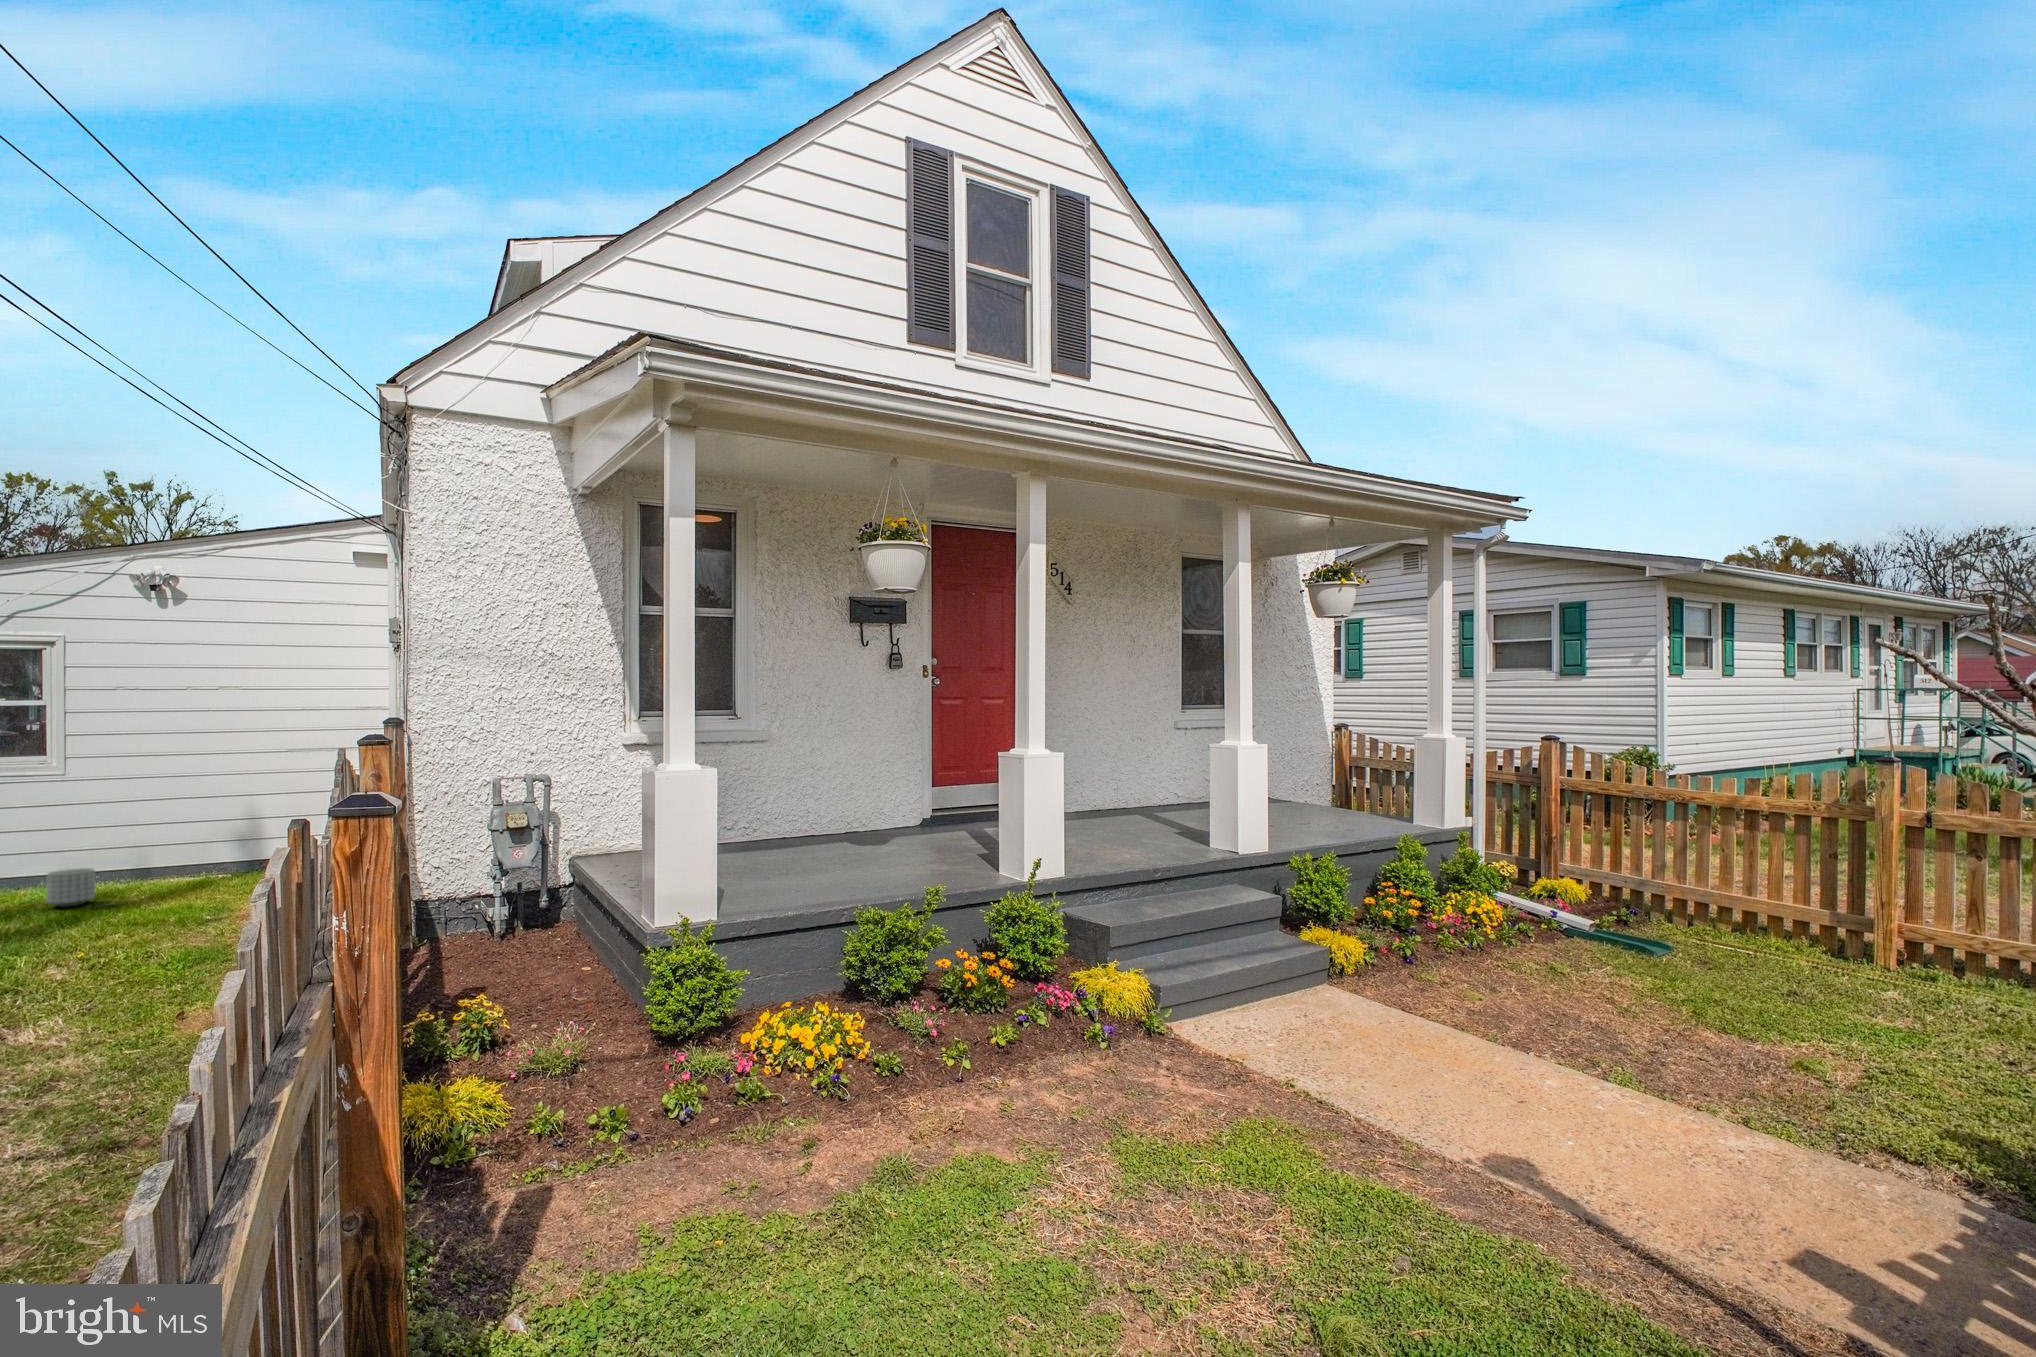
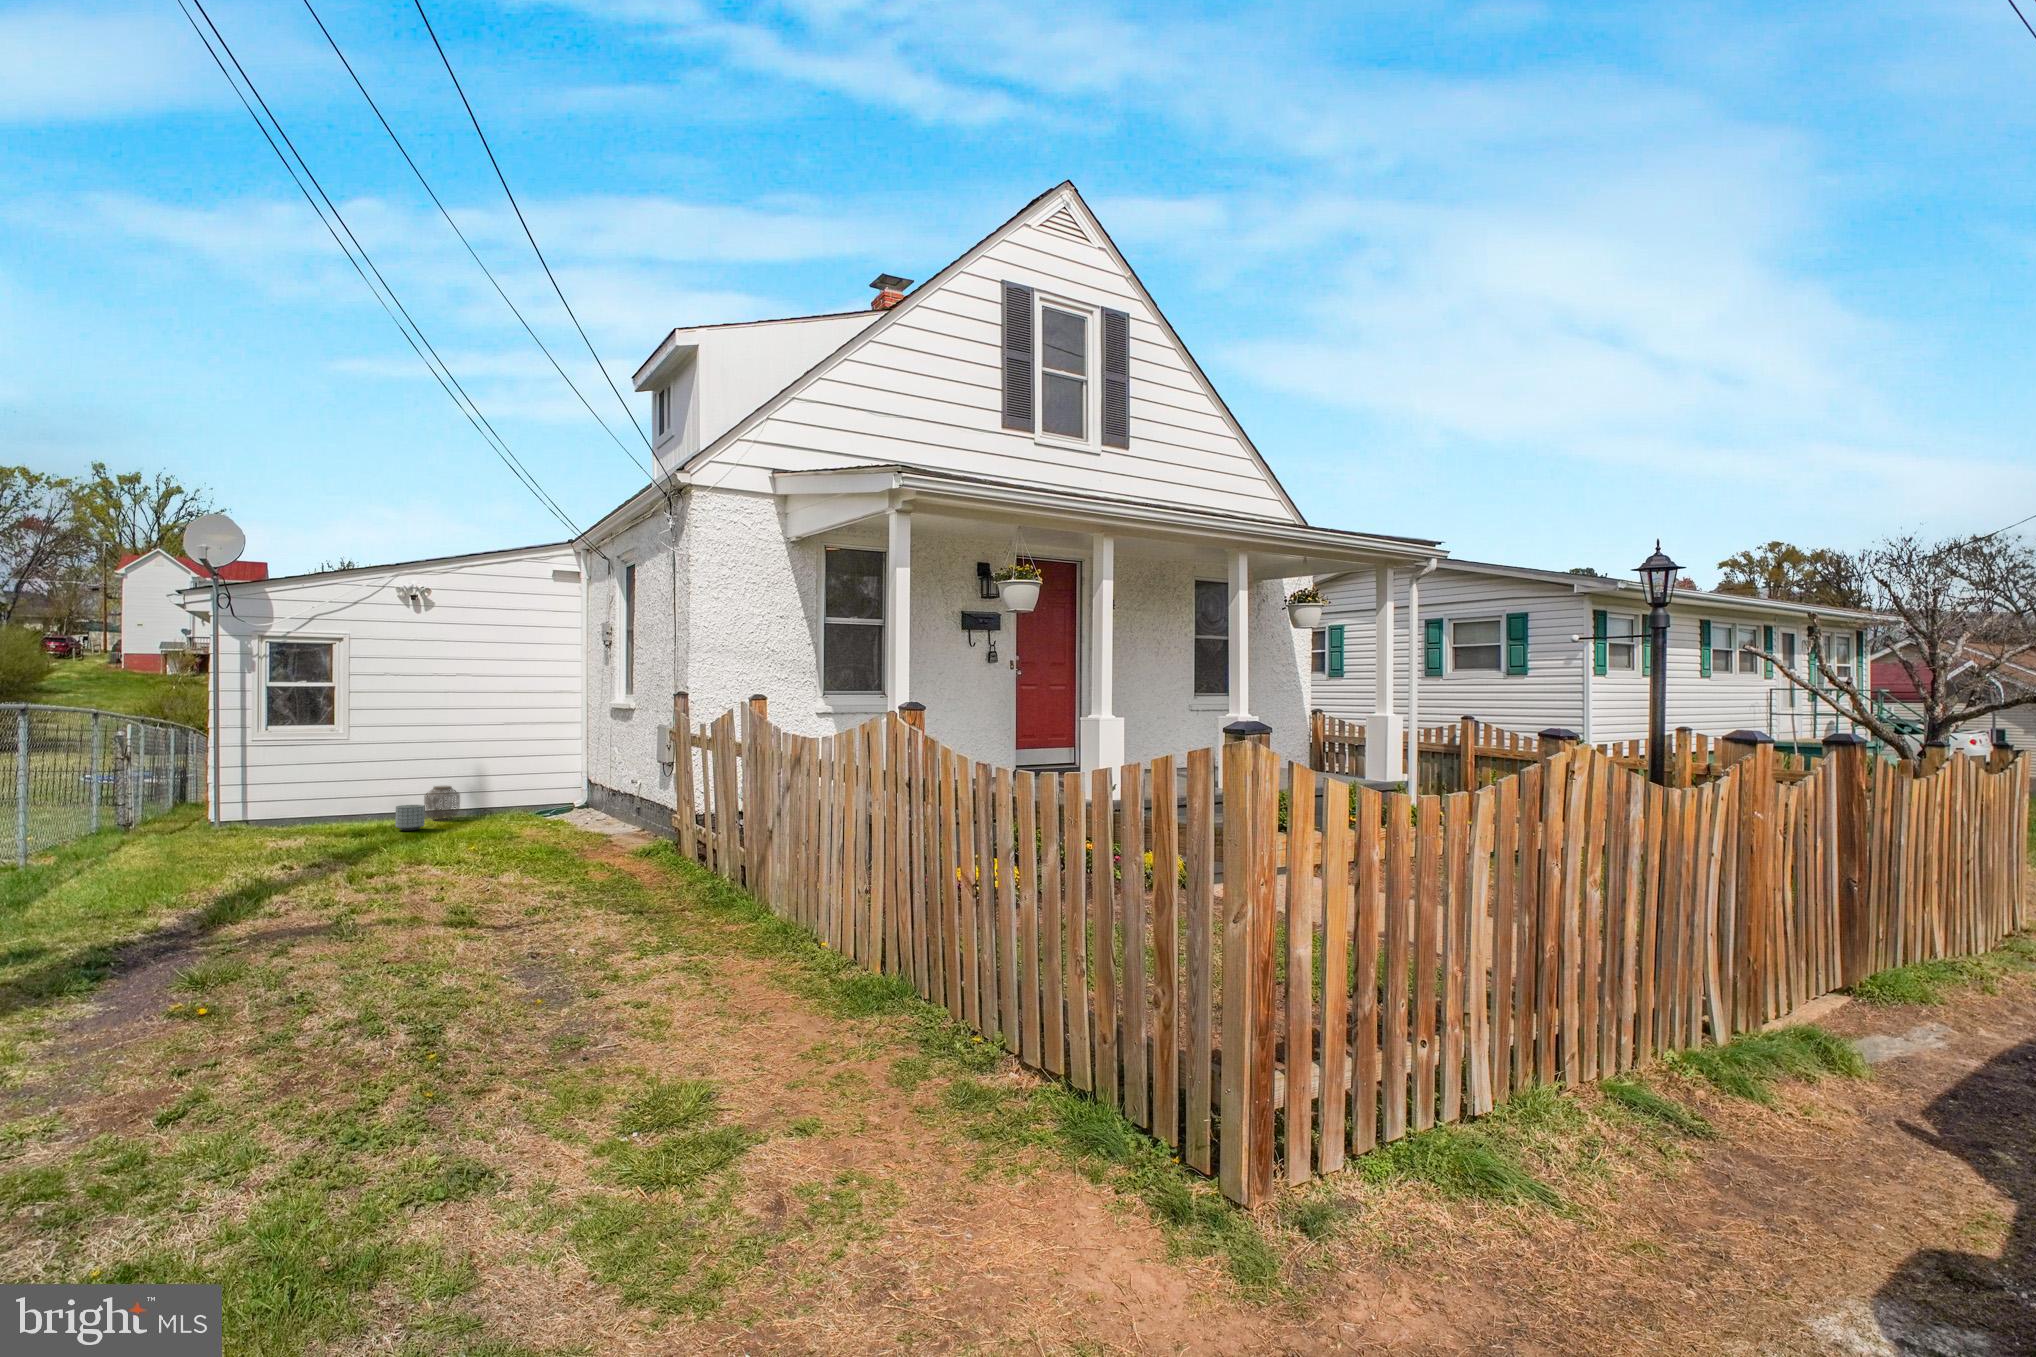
woven basket: none [122,836,179,885] -> present [424,786,460,820]

